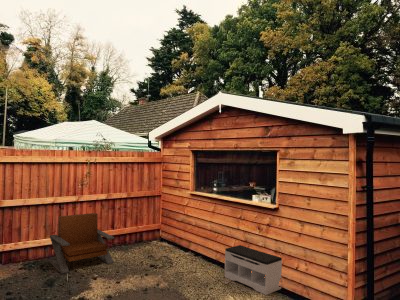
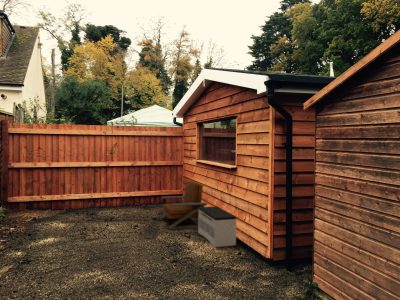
lounge chair: present [49,213,114,273] -> present [161,181,207,229]

